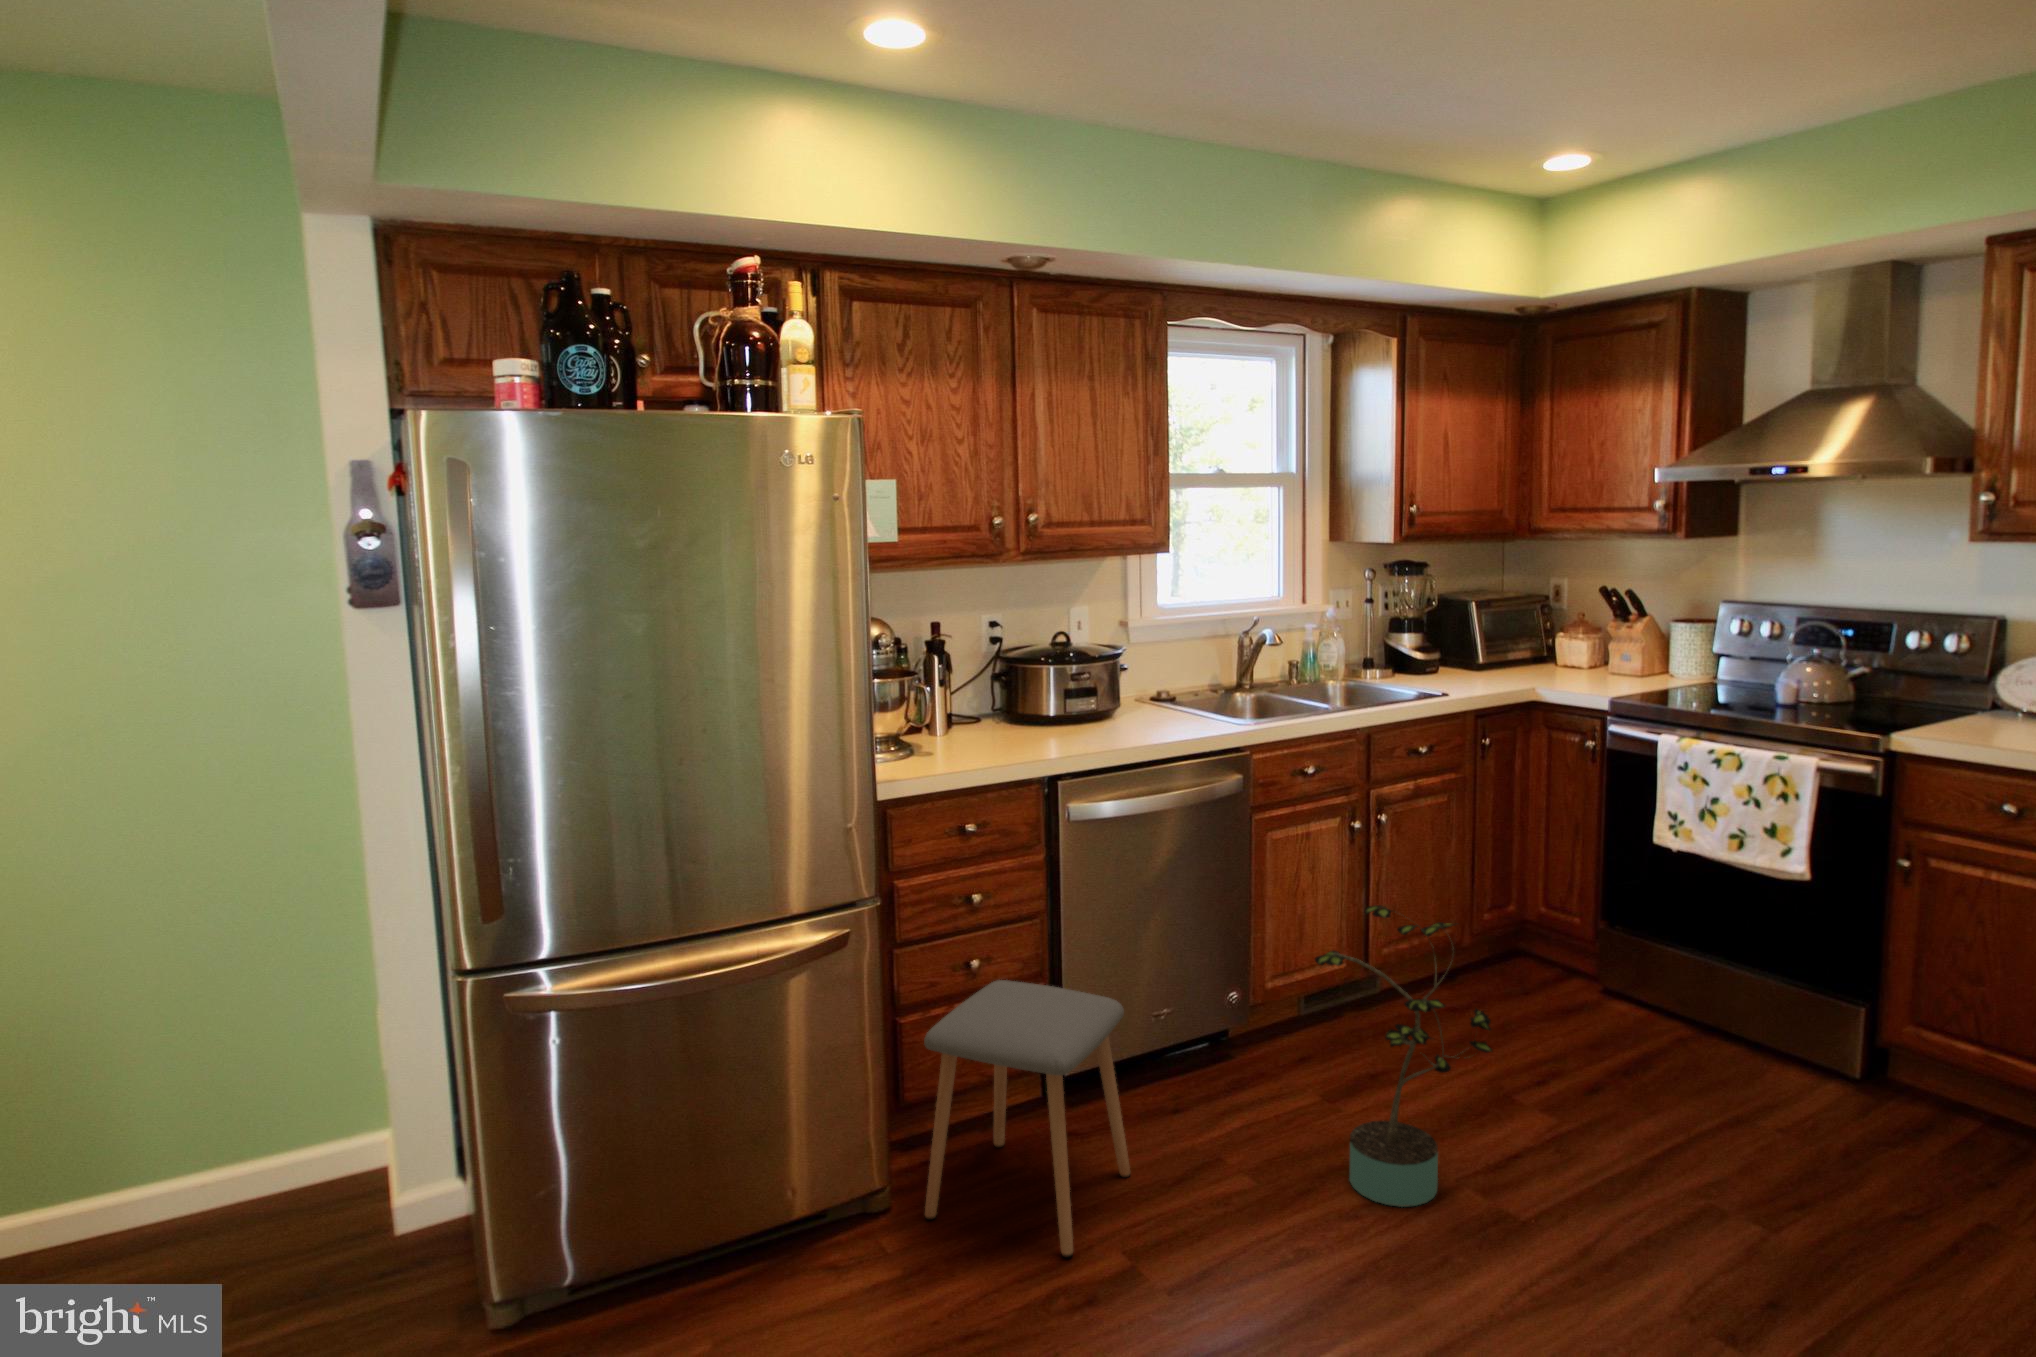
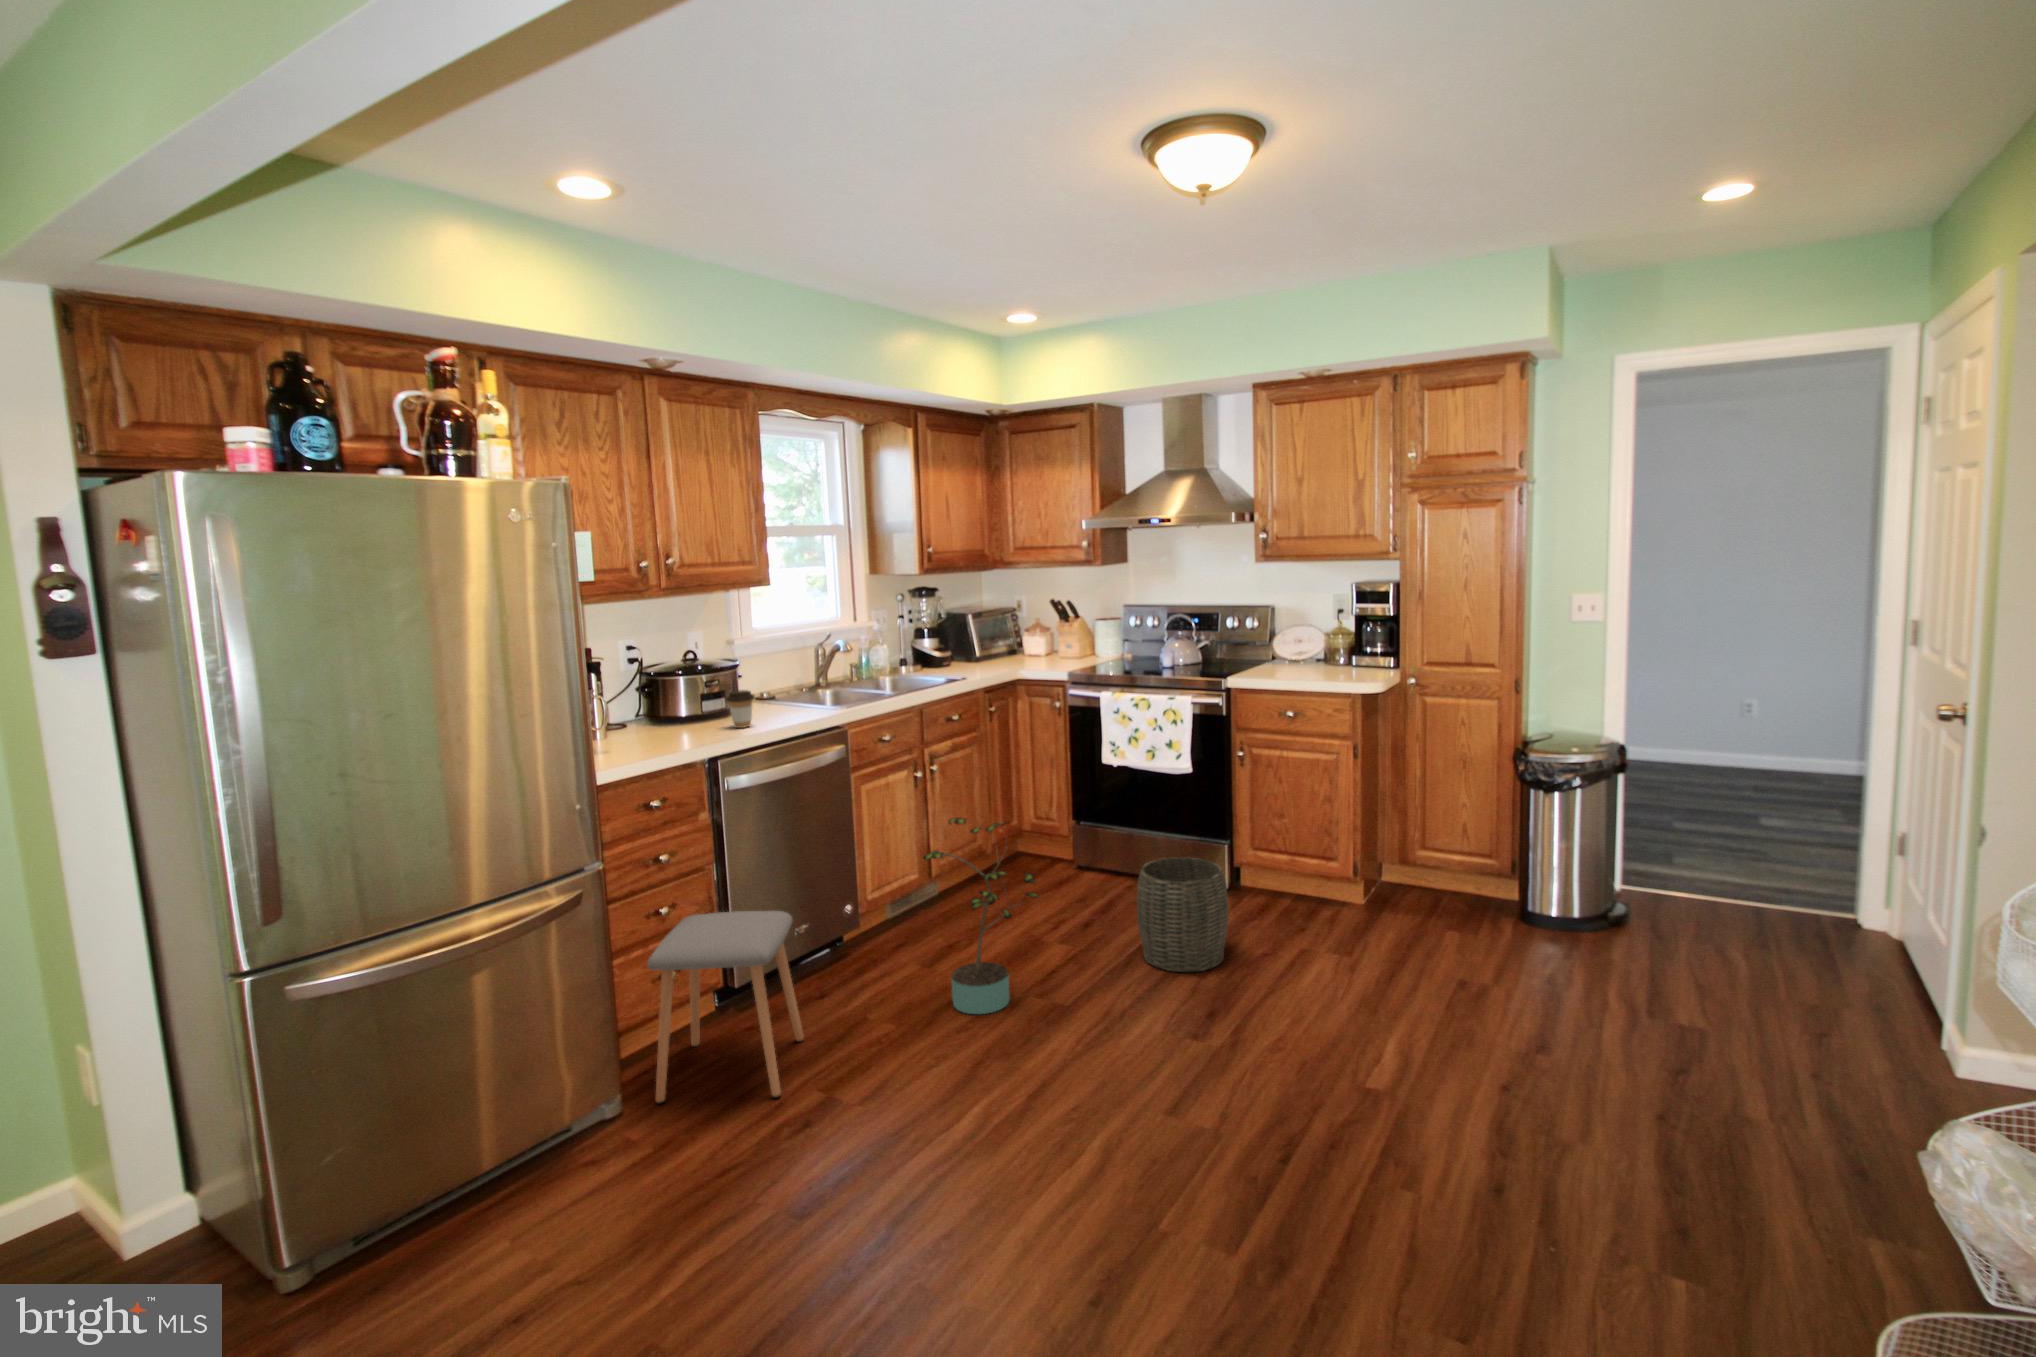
coffee cup: none [1084,690,1121,740] -> present [726,690,755,728]
woven basket: none [1677,1020,1852,1227] -> present [1137,857,1228,972]

